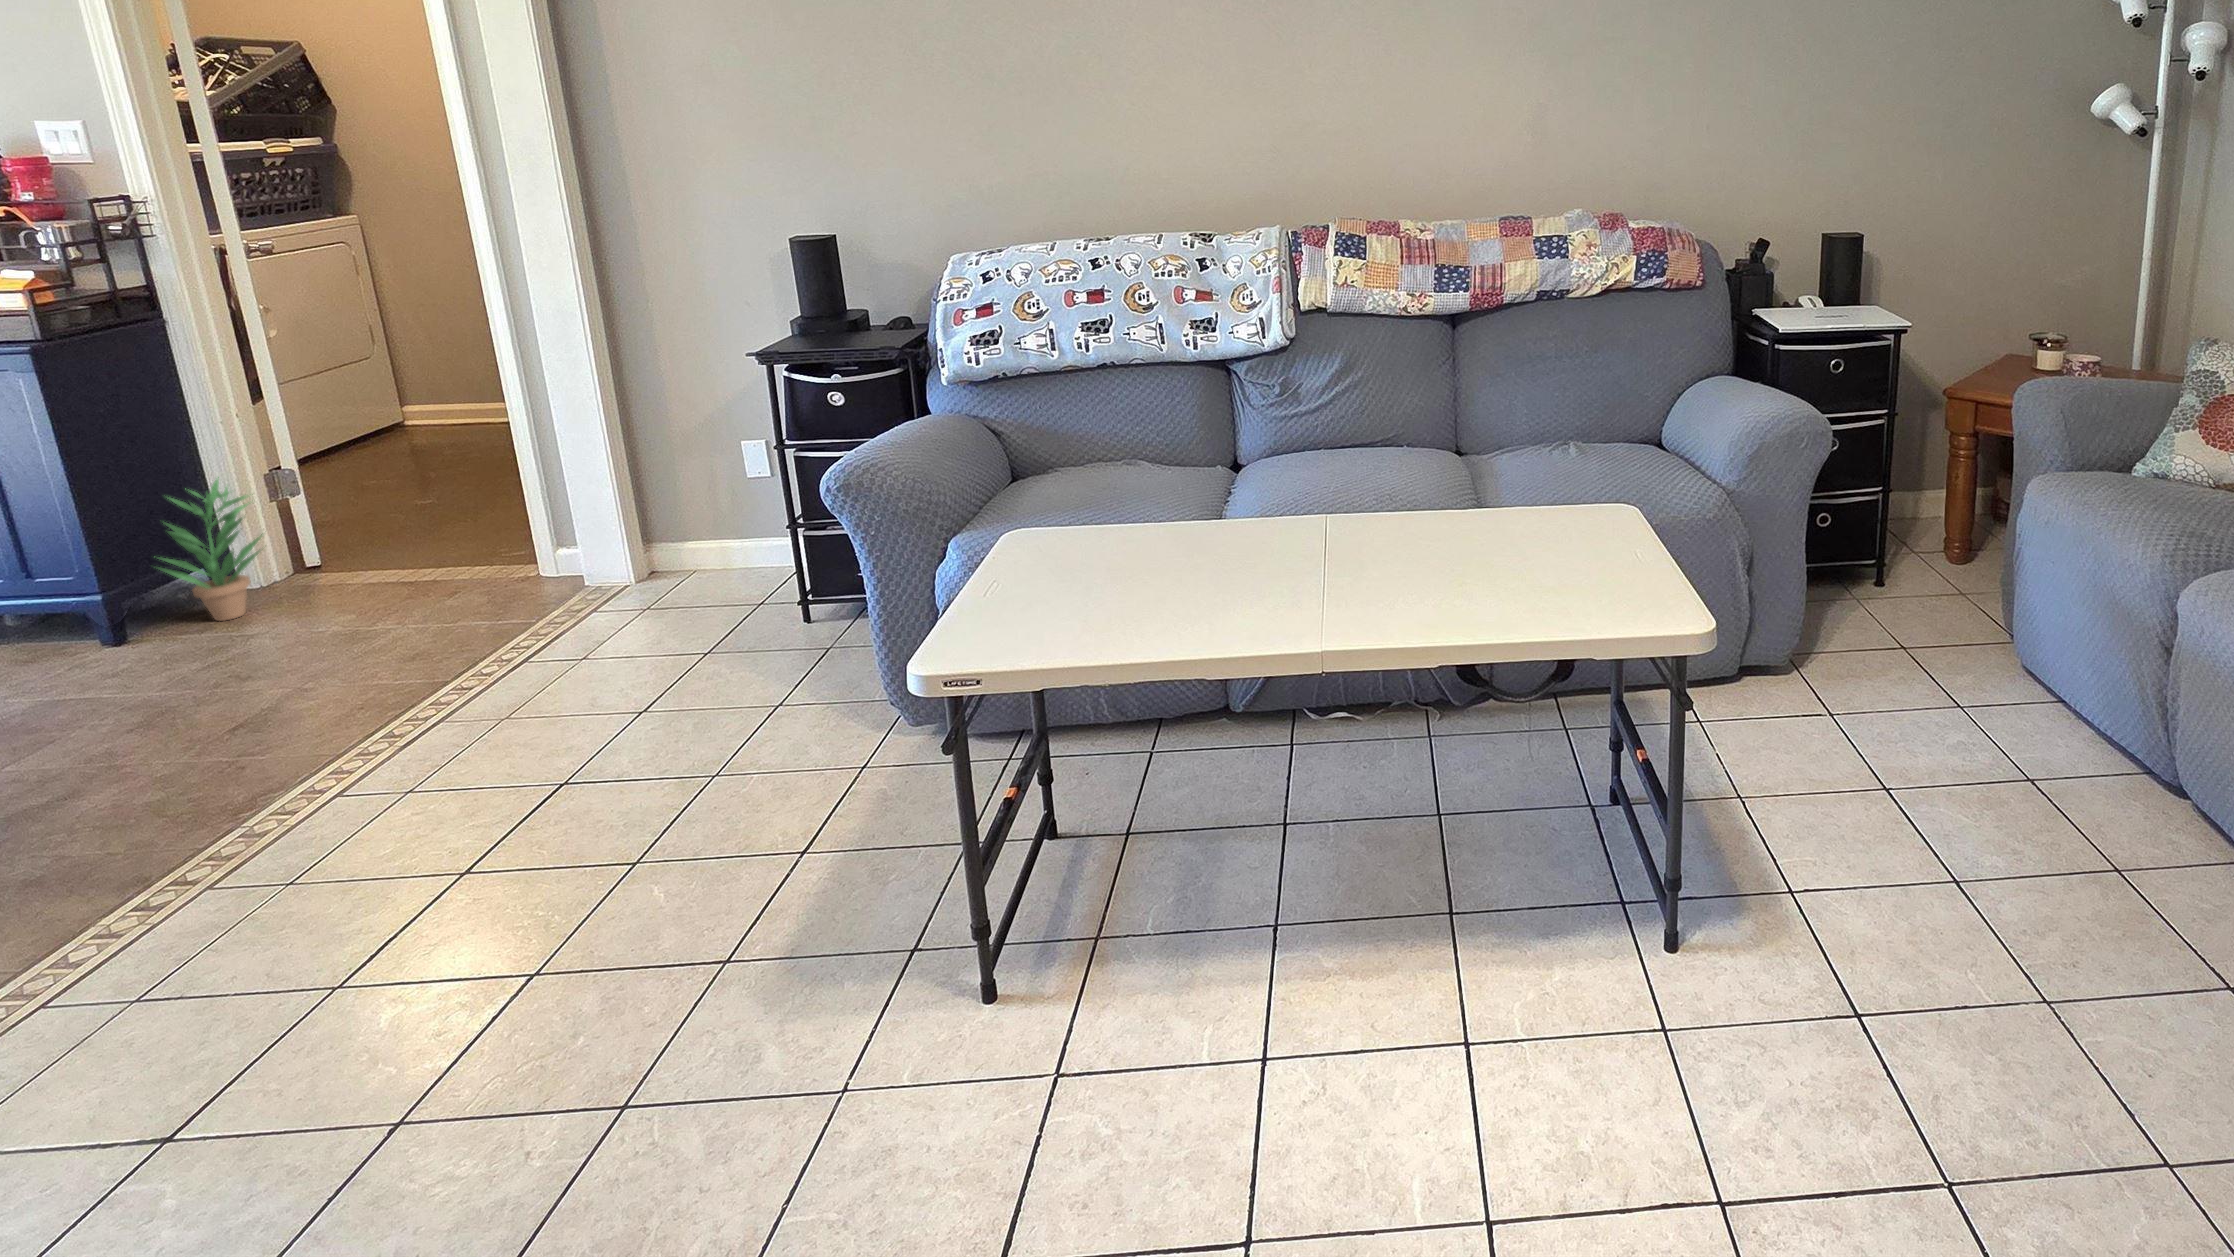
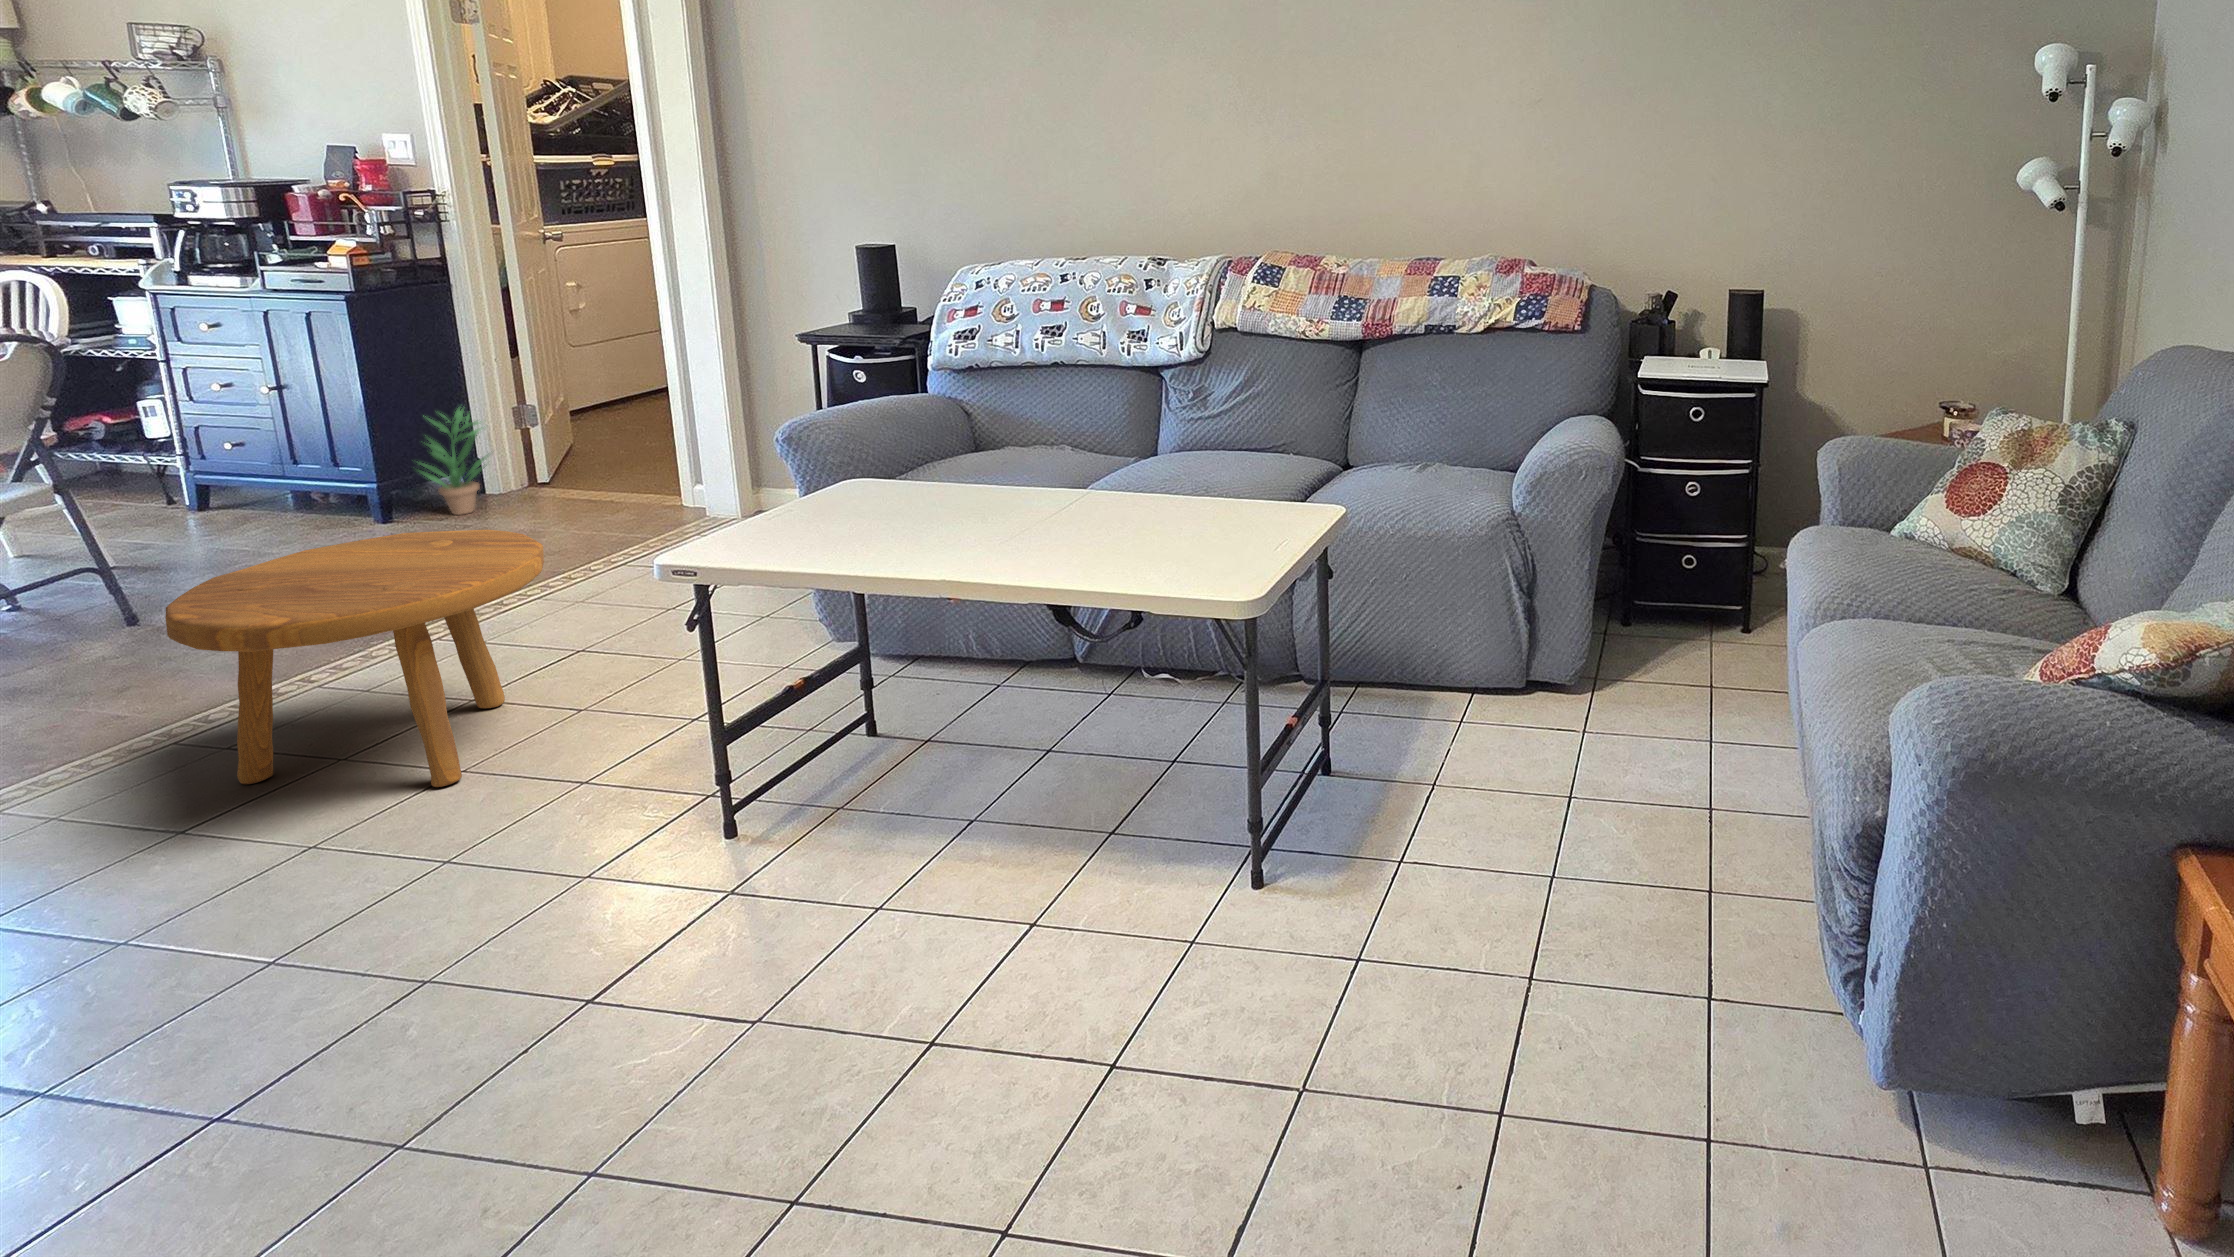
footstool: none [95,643,607,1047] -> present [165,530,544,787]

